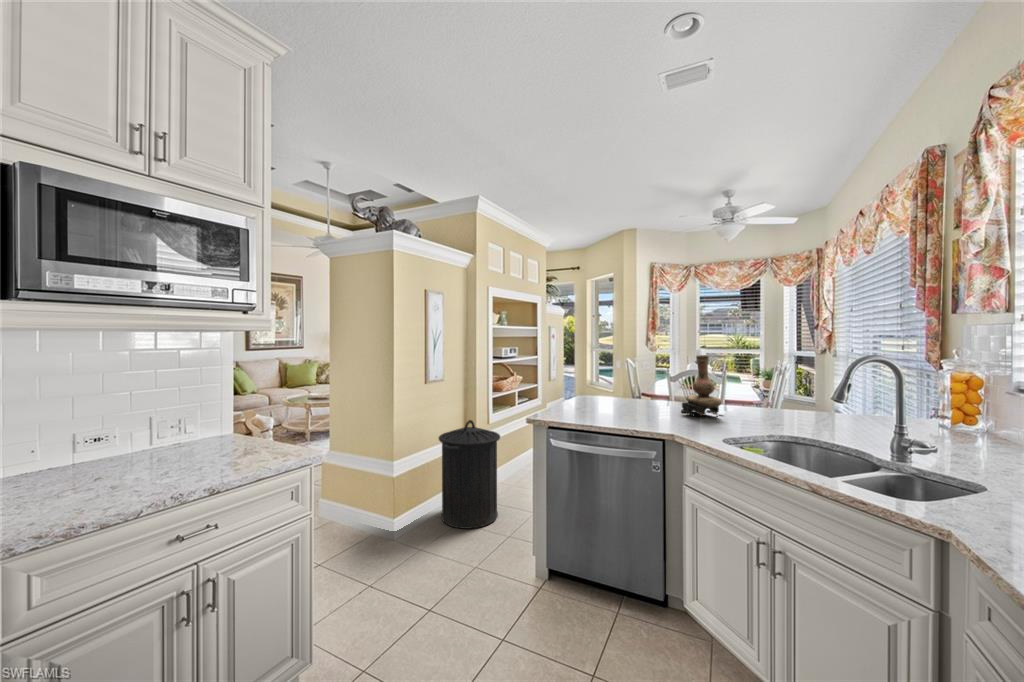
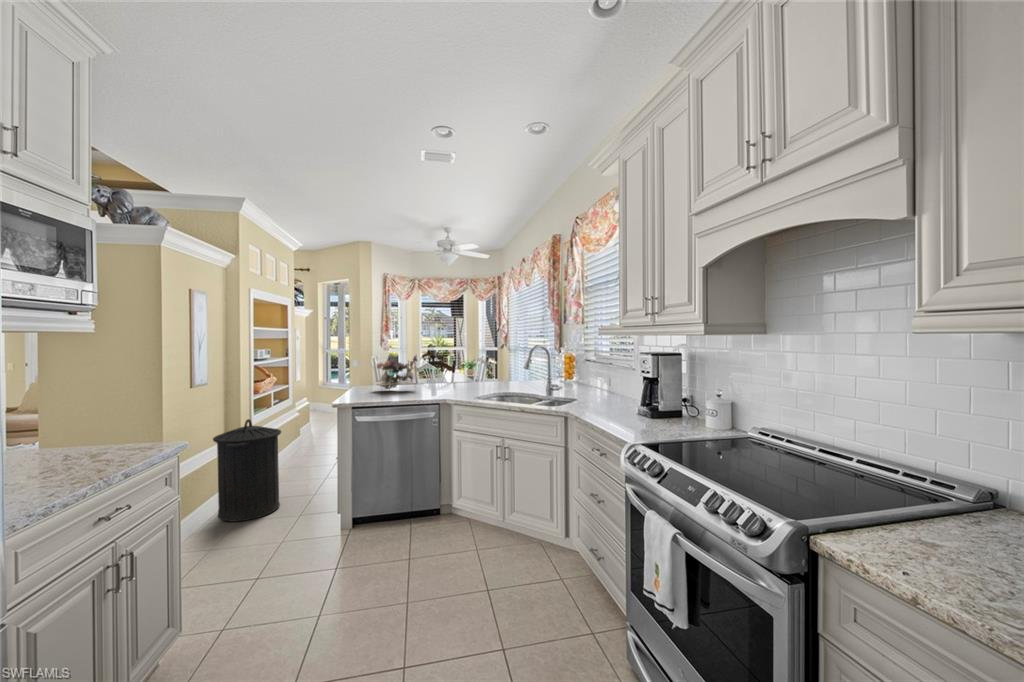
vase: present [681,355,721,417] -> none [437,350,464,391]
flower arrangement: none [590,361,651,407] -> present [374,355,417,389]

